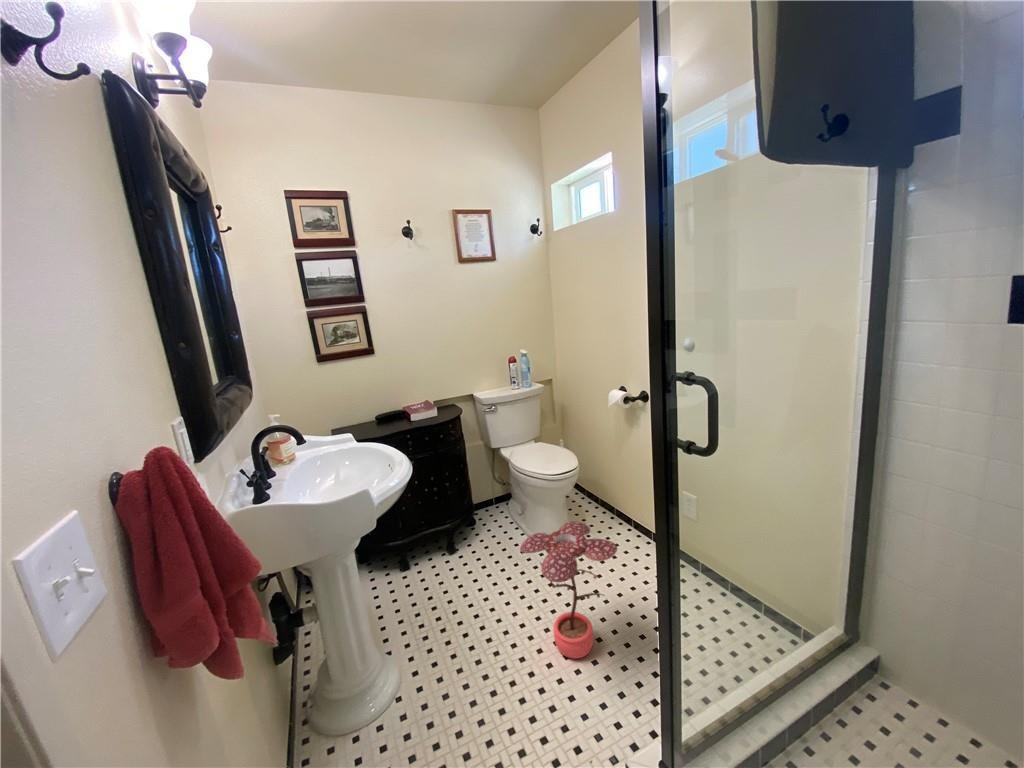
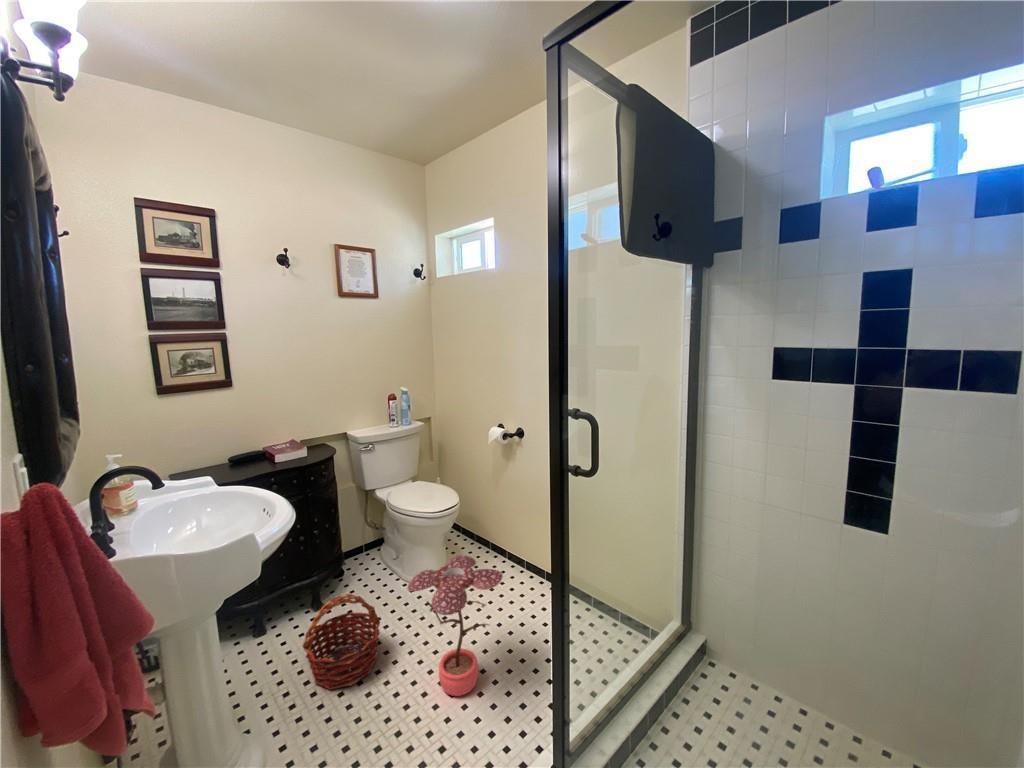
basket: none [433,545,501,627] -> present [302,594,380,689]

